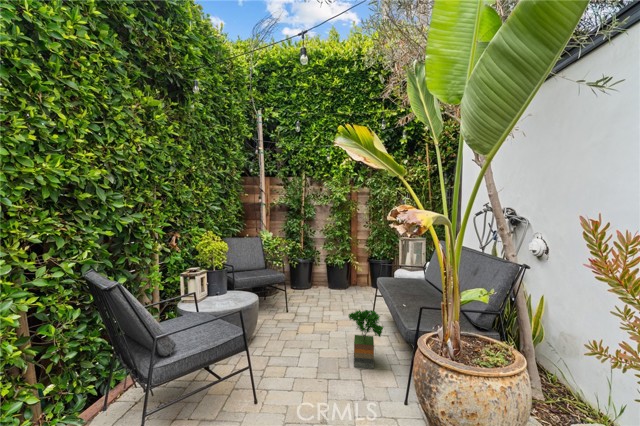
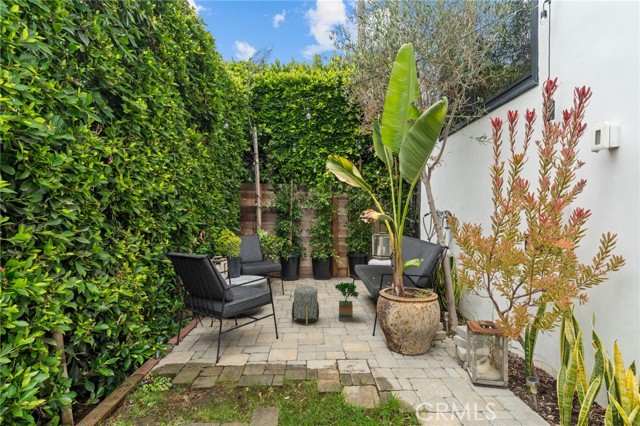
stool: none [287,314,326,375] -> present [292,286,319,326]

